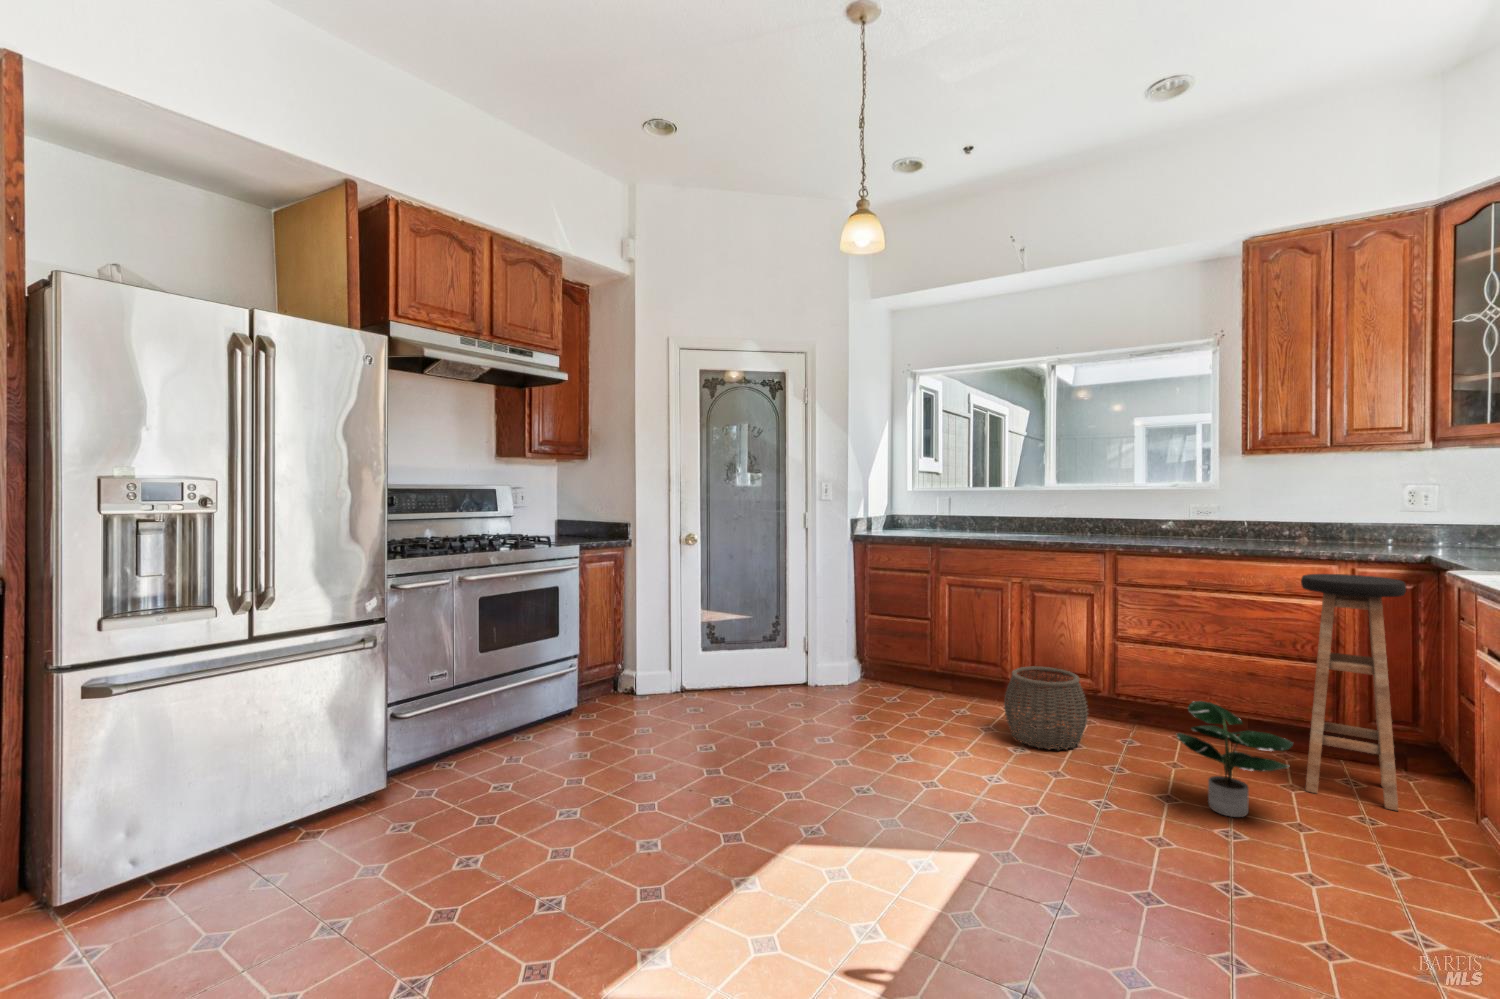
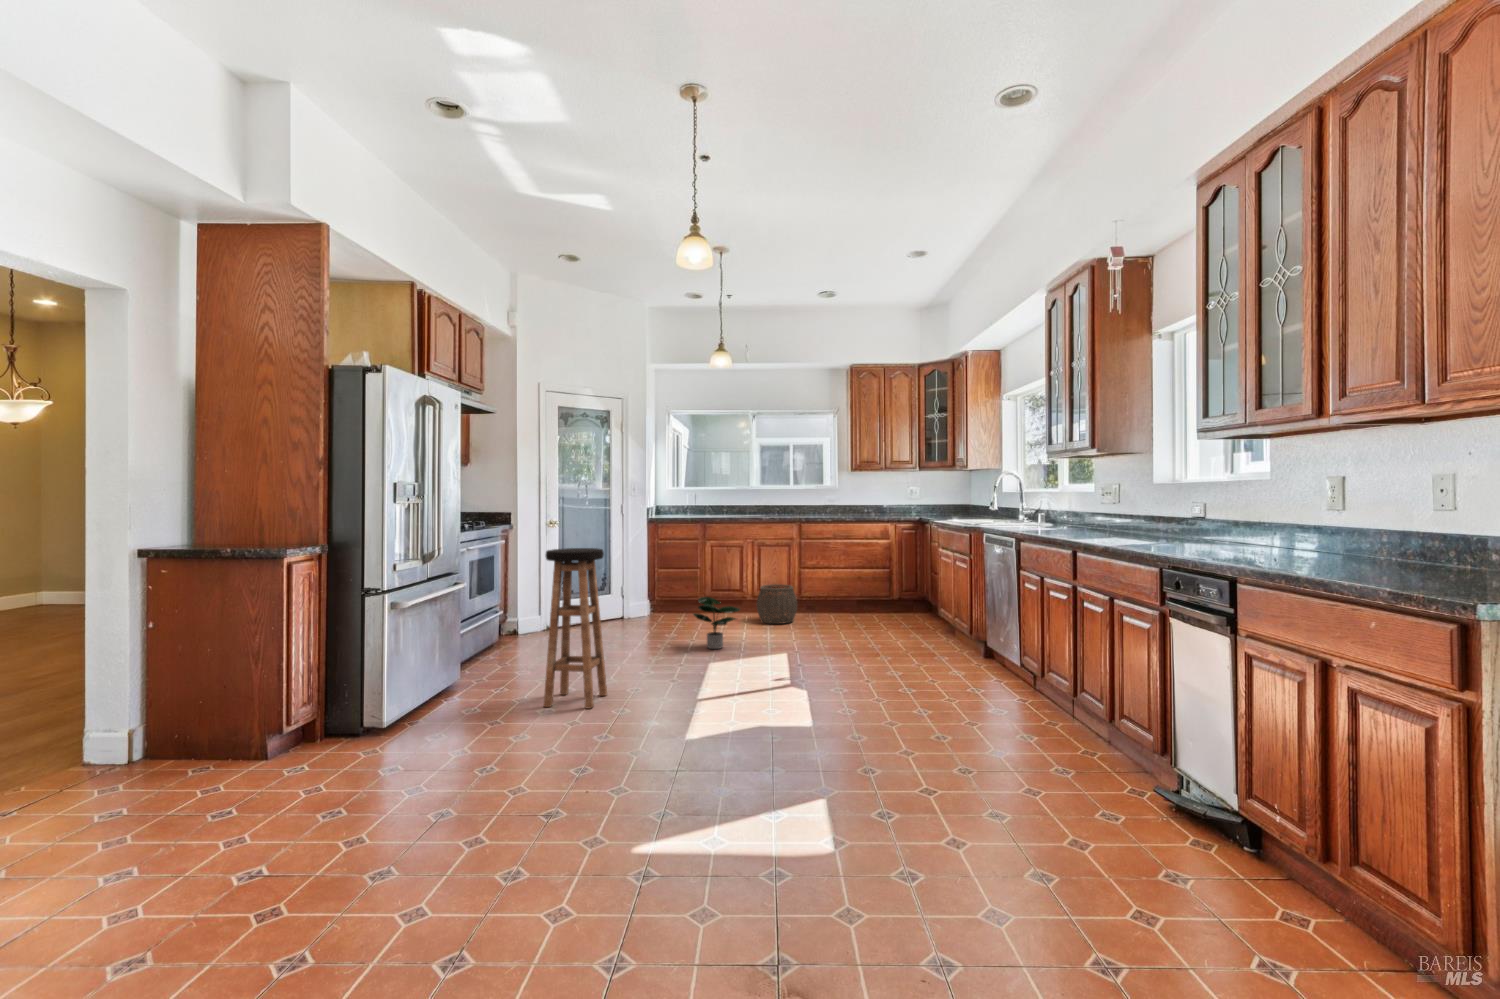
bar stool: present [1301,574,1406,811] -> present [544,548,607,709]
potted plant: present [1177,701,1293,817] -> present [693,597,740,649]

